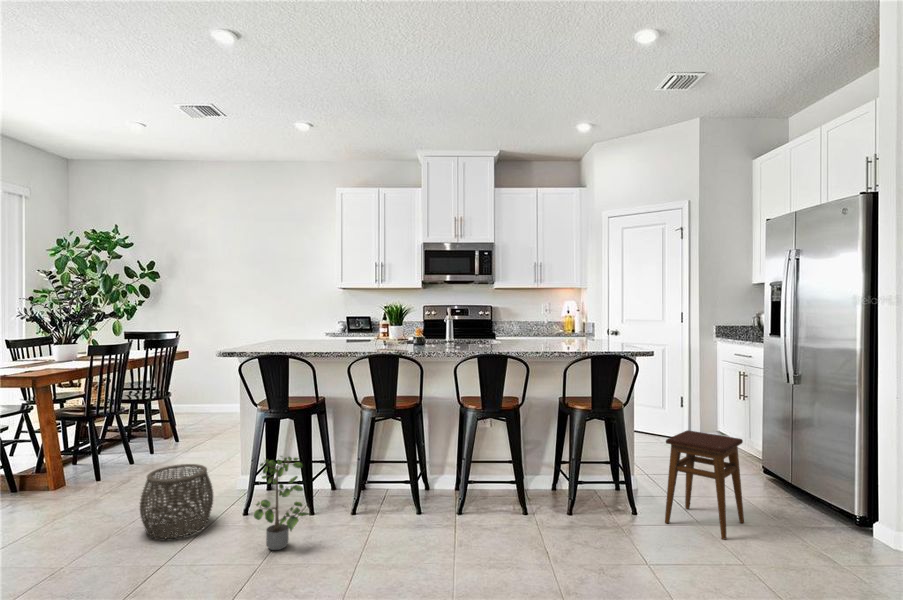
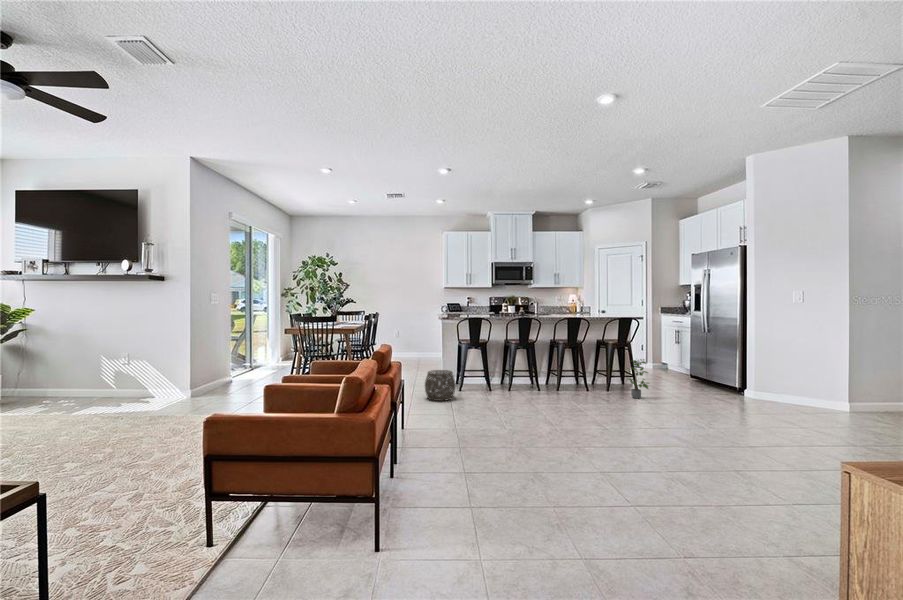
stool: present [665,430,744,539] -> none [656,353,690,396]
potted plant: present [254,456,310,550] -> present [628,359,649,398]

